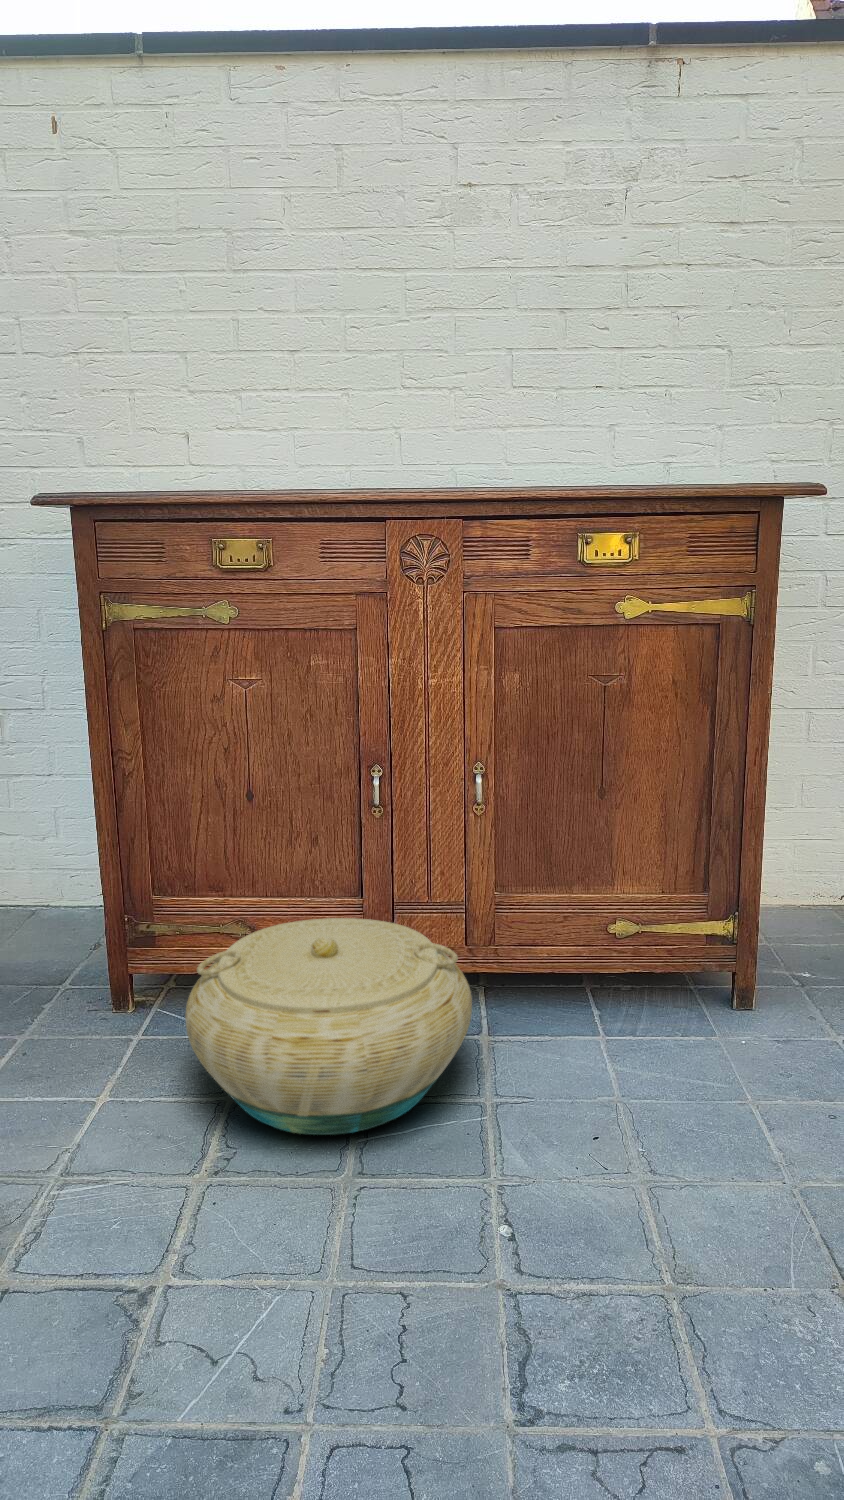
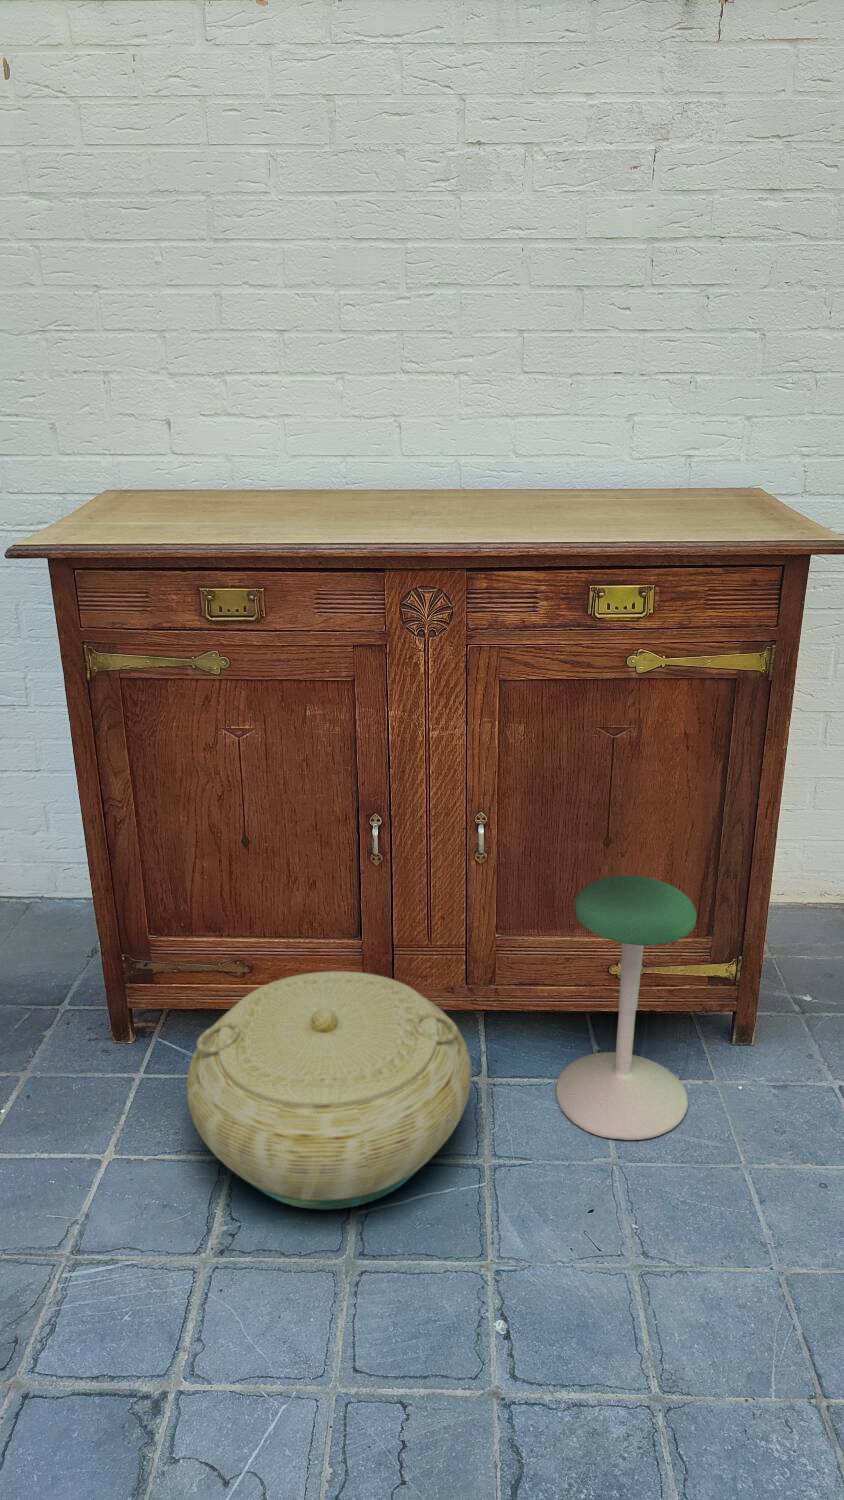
stool: none [558,816,691,1081] -> present [556,875,697,1140]

